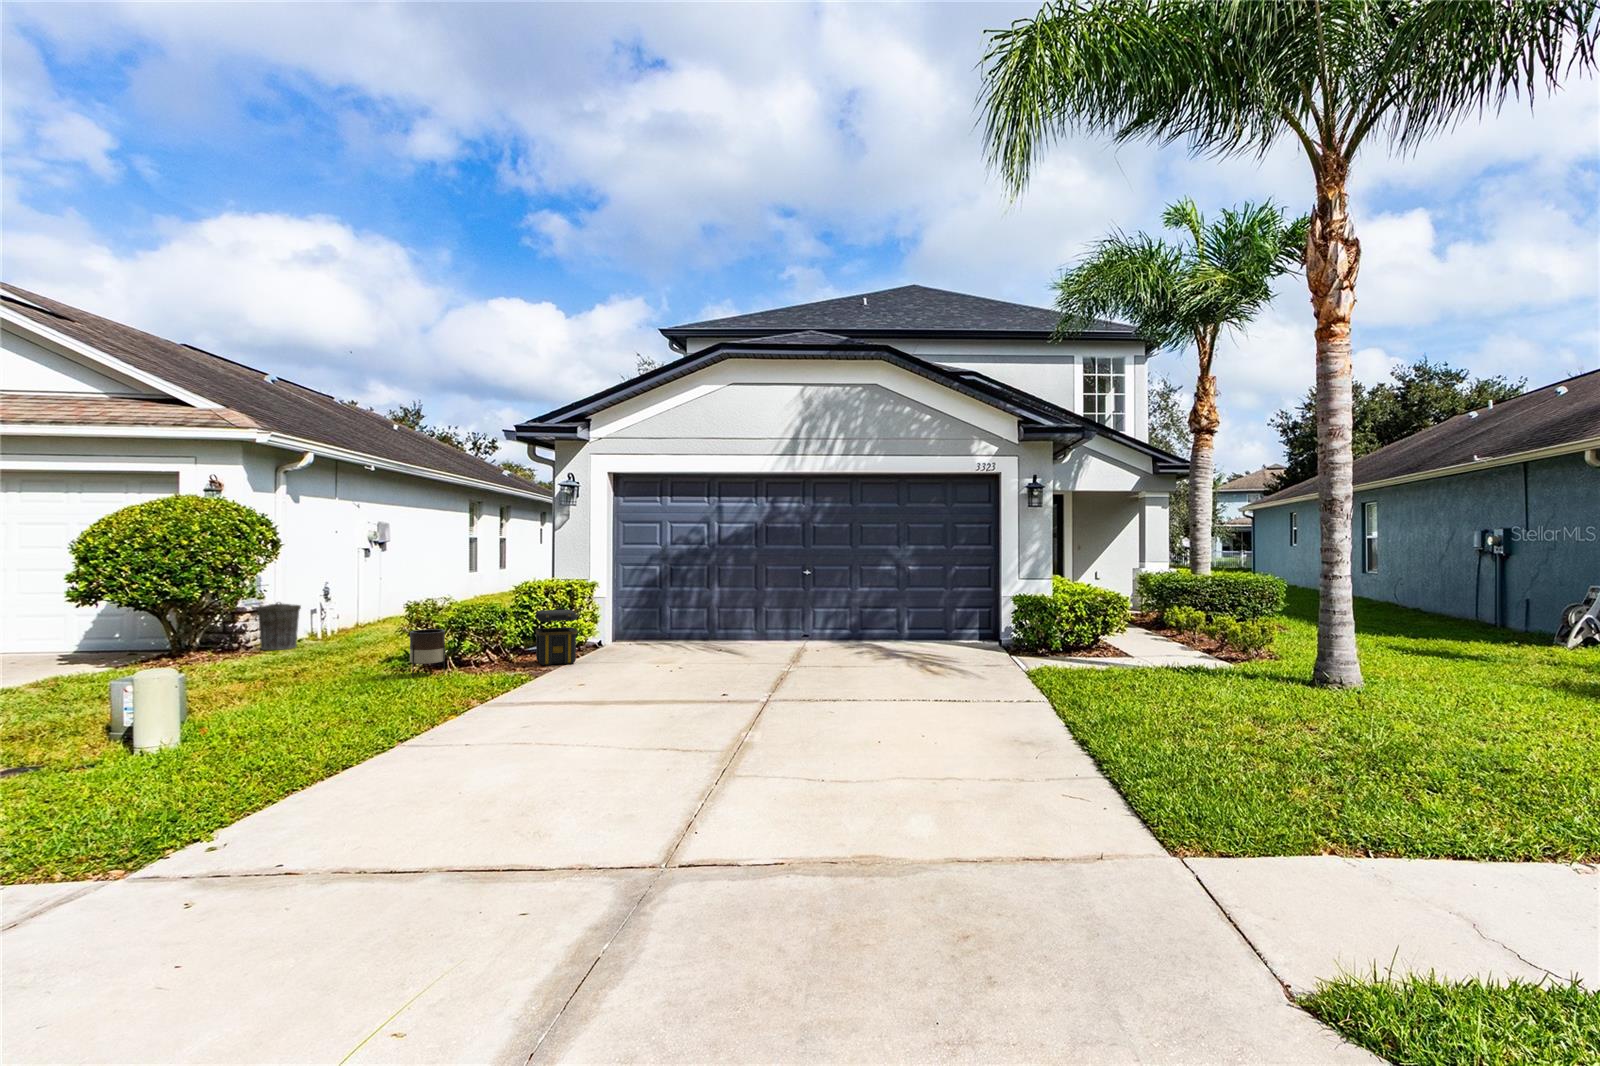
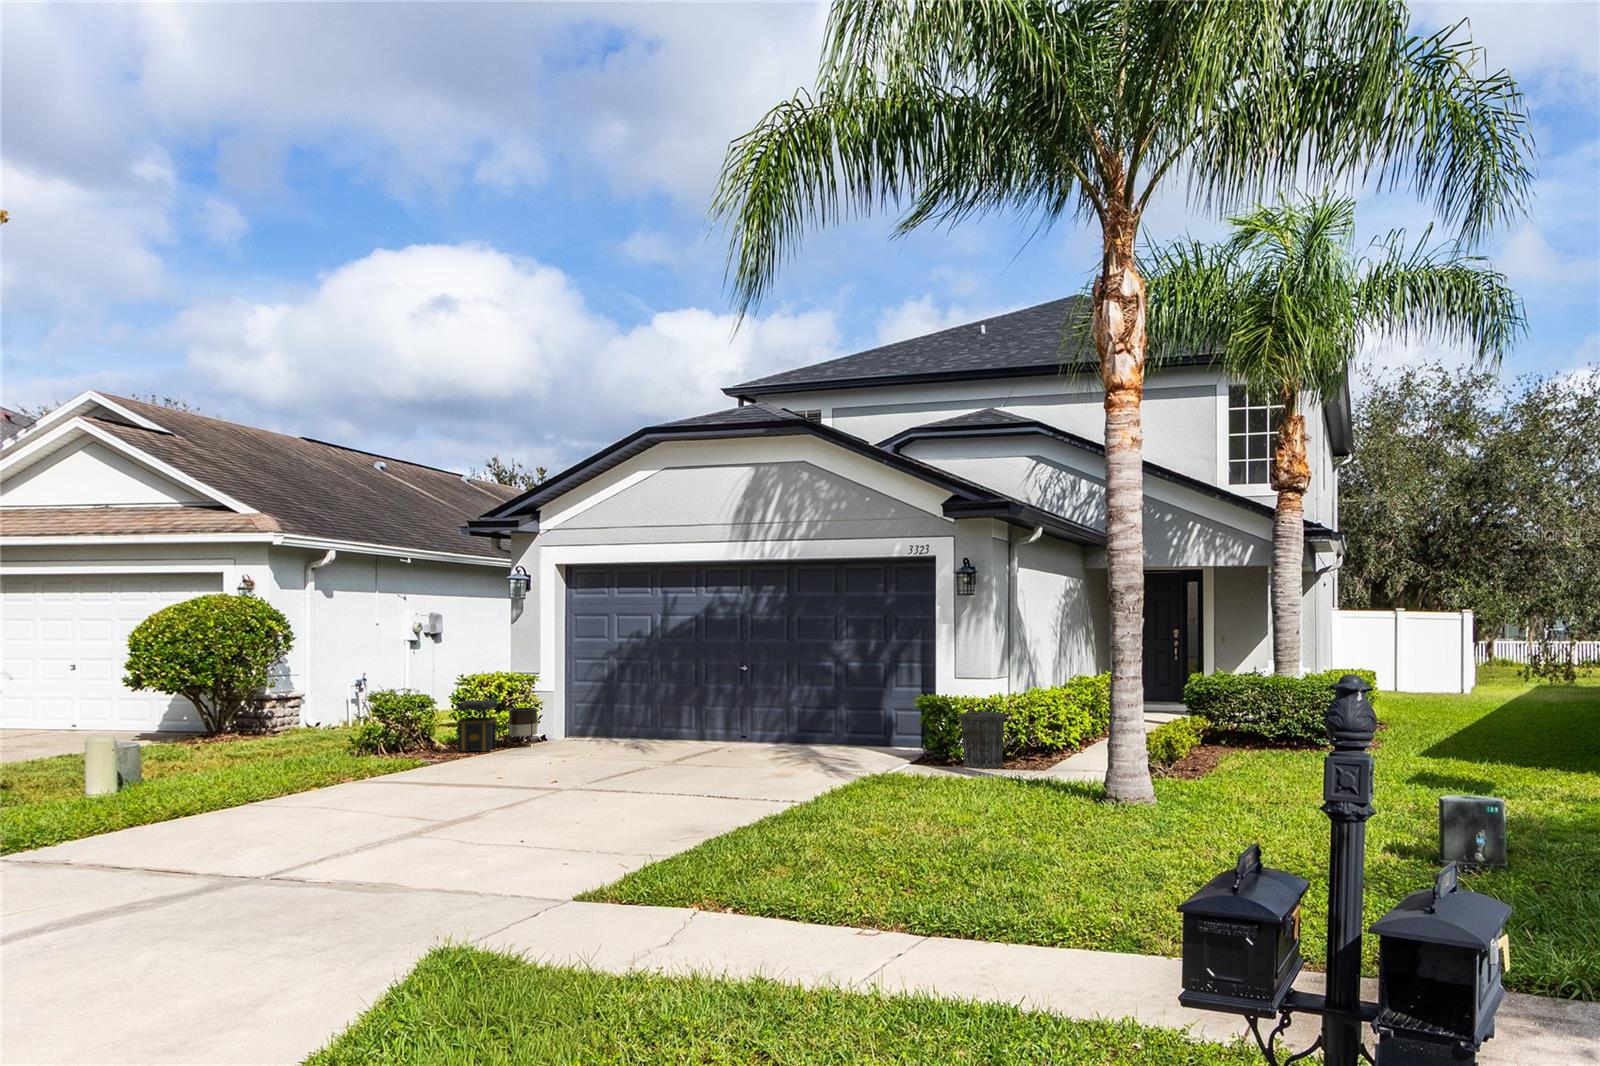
trash can: present [256,602,301,650] -> present [959,709,1006,768]
planter: present [410,629,445,677] -> present [508,708,537,747]

